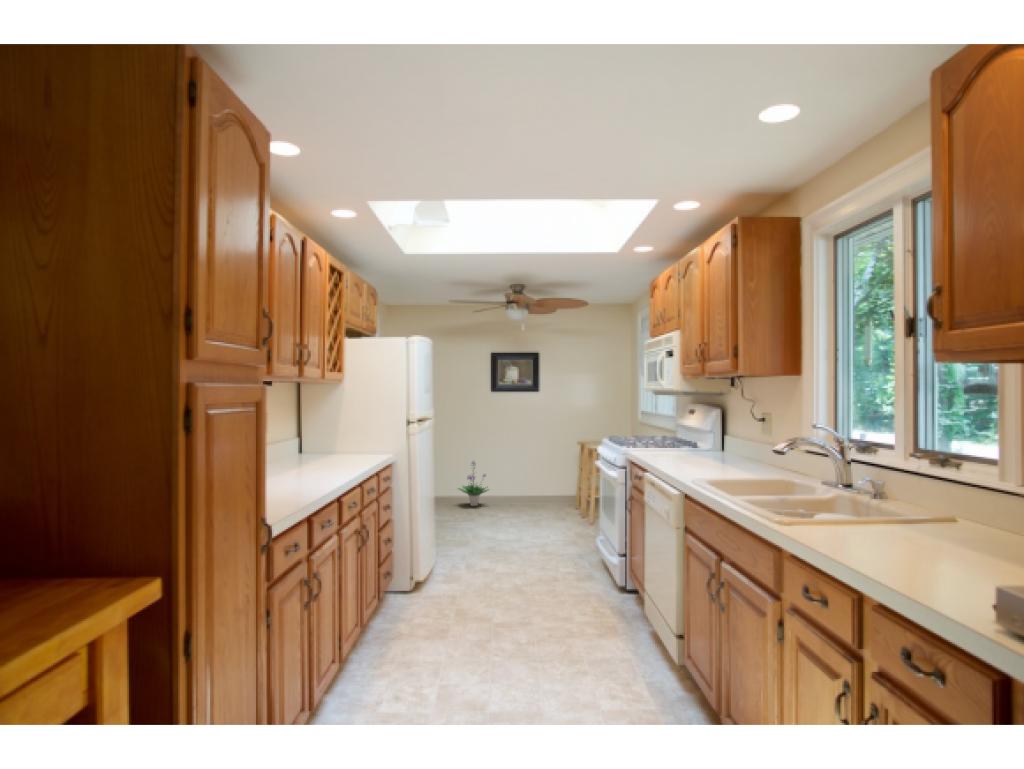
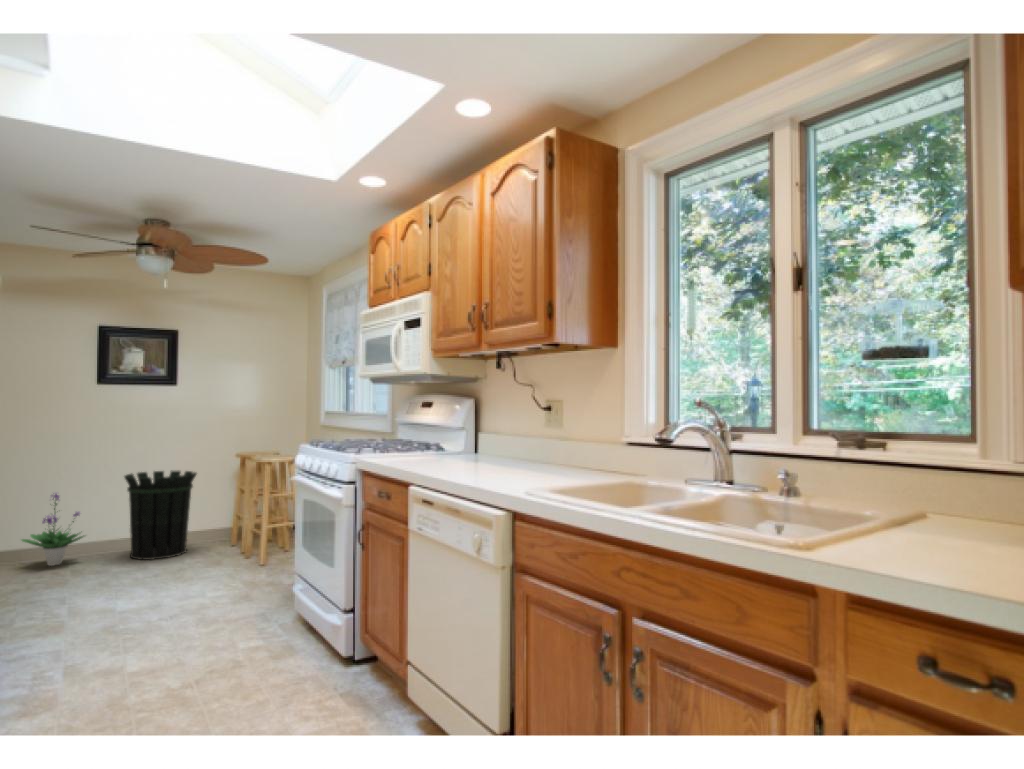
waste bin: none [509,451,552,510] -> present [125,471,196,560]

